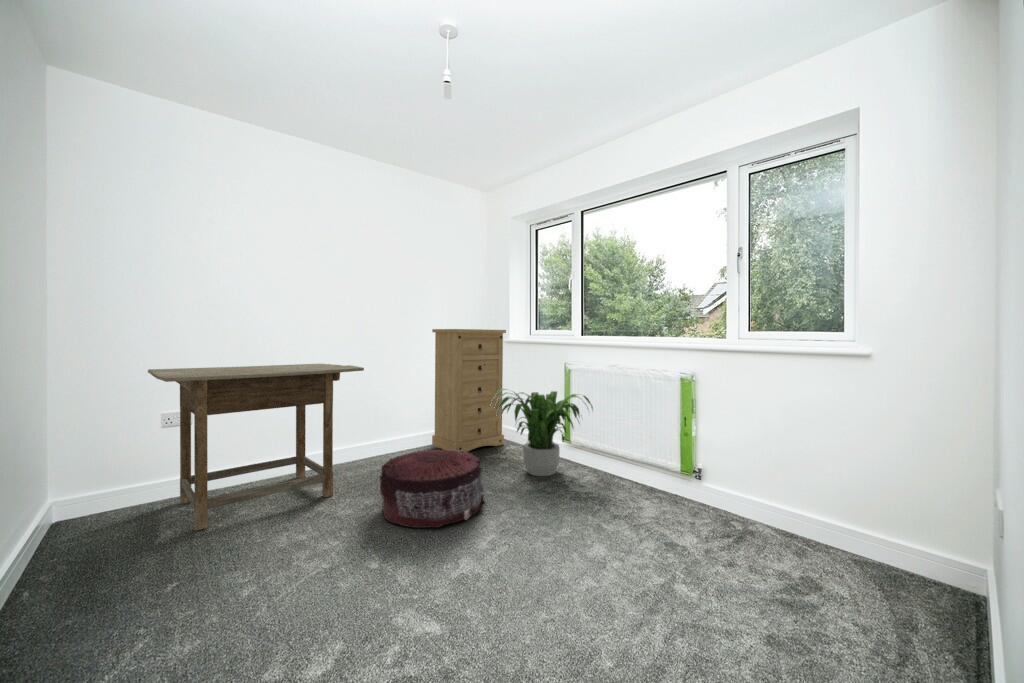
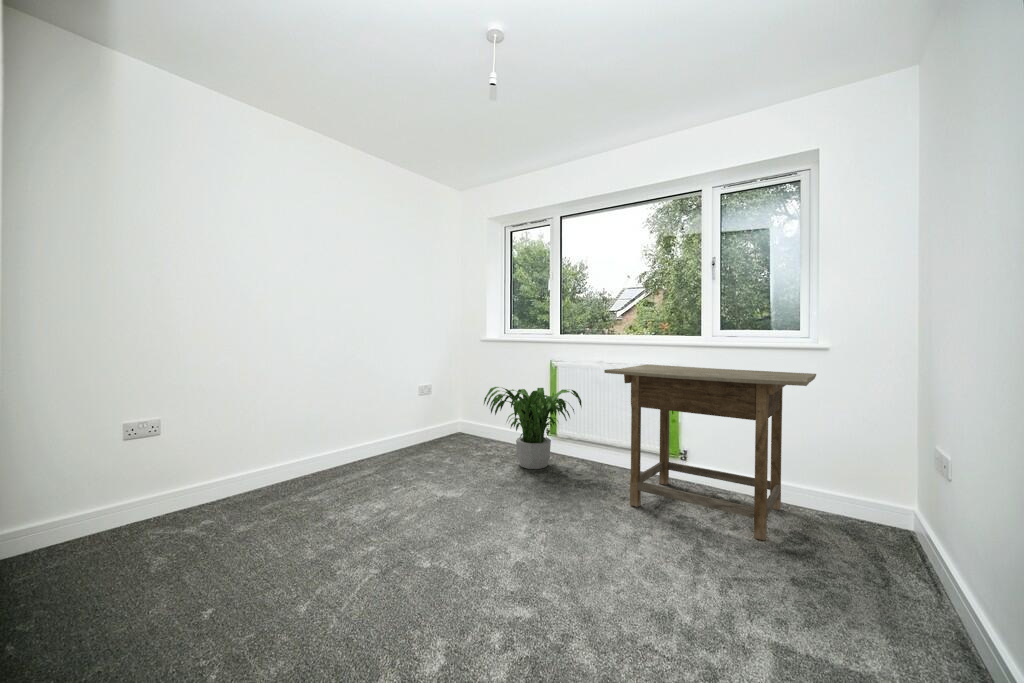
dresser: present [432,329,506,452] -> none [410,328,483,454]
desk: present [148,364,364,530] -> present [604,364,816,541]
pouf: present [380,449,485,528] -> none [398,447,503,526]

